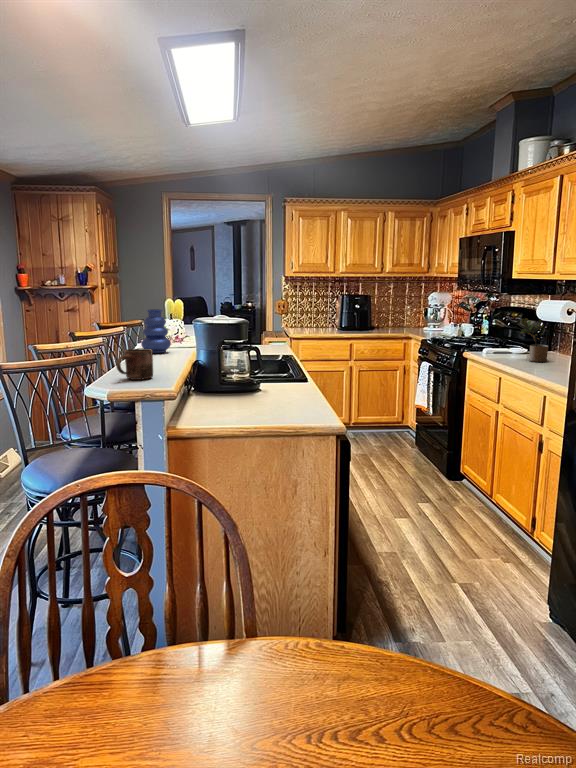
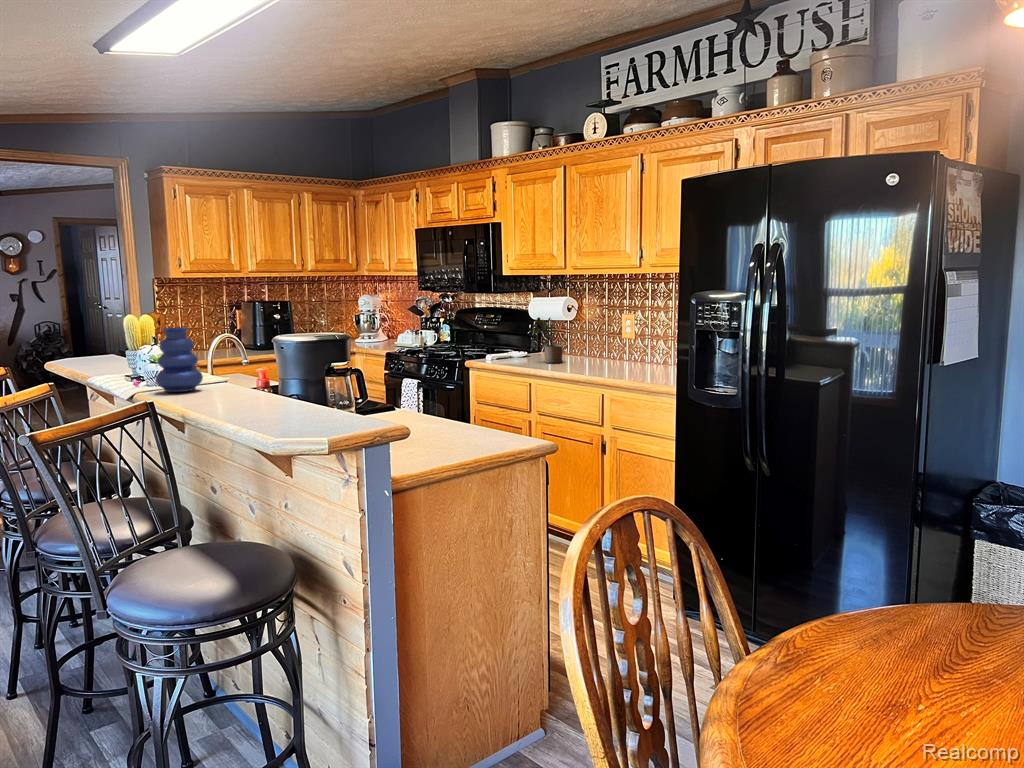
mug: present [116,349,153,380] -> none [273,378,314,422]

